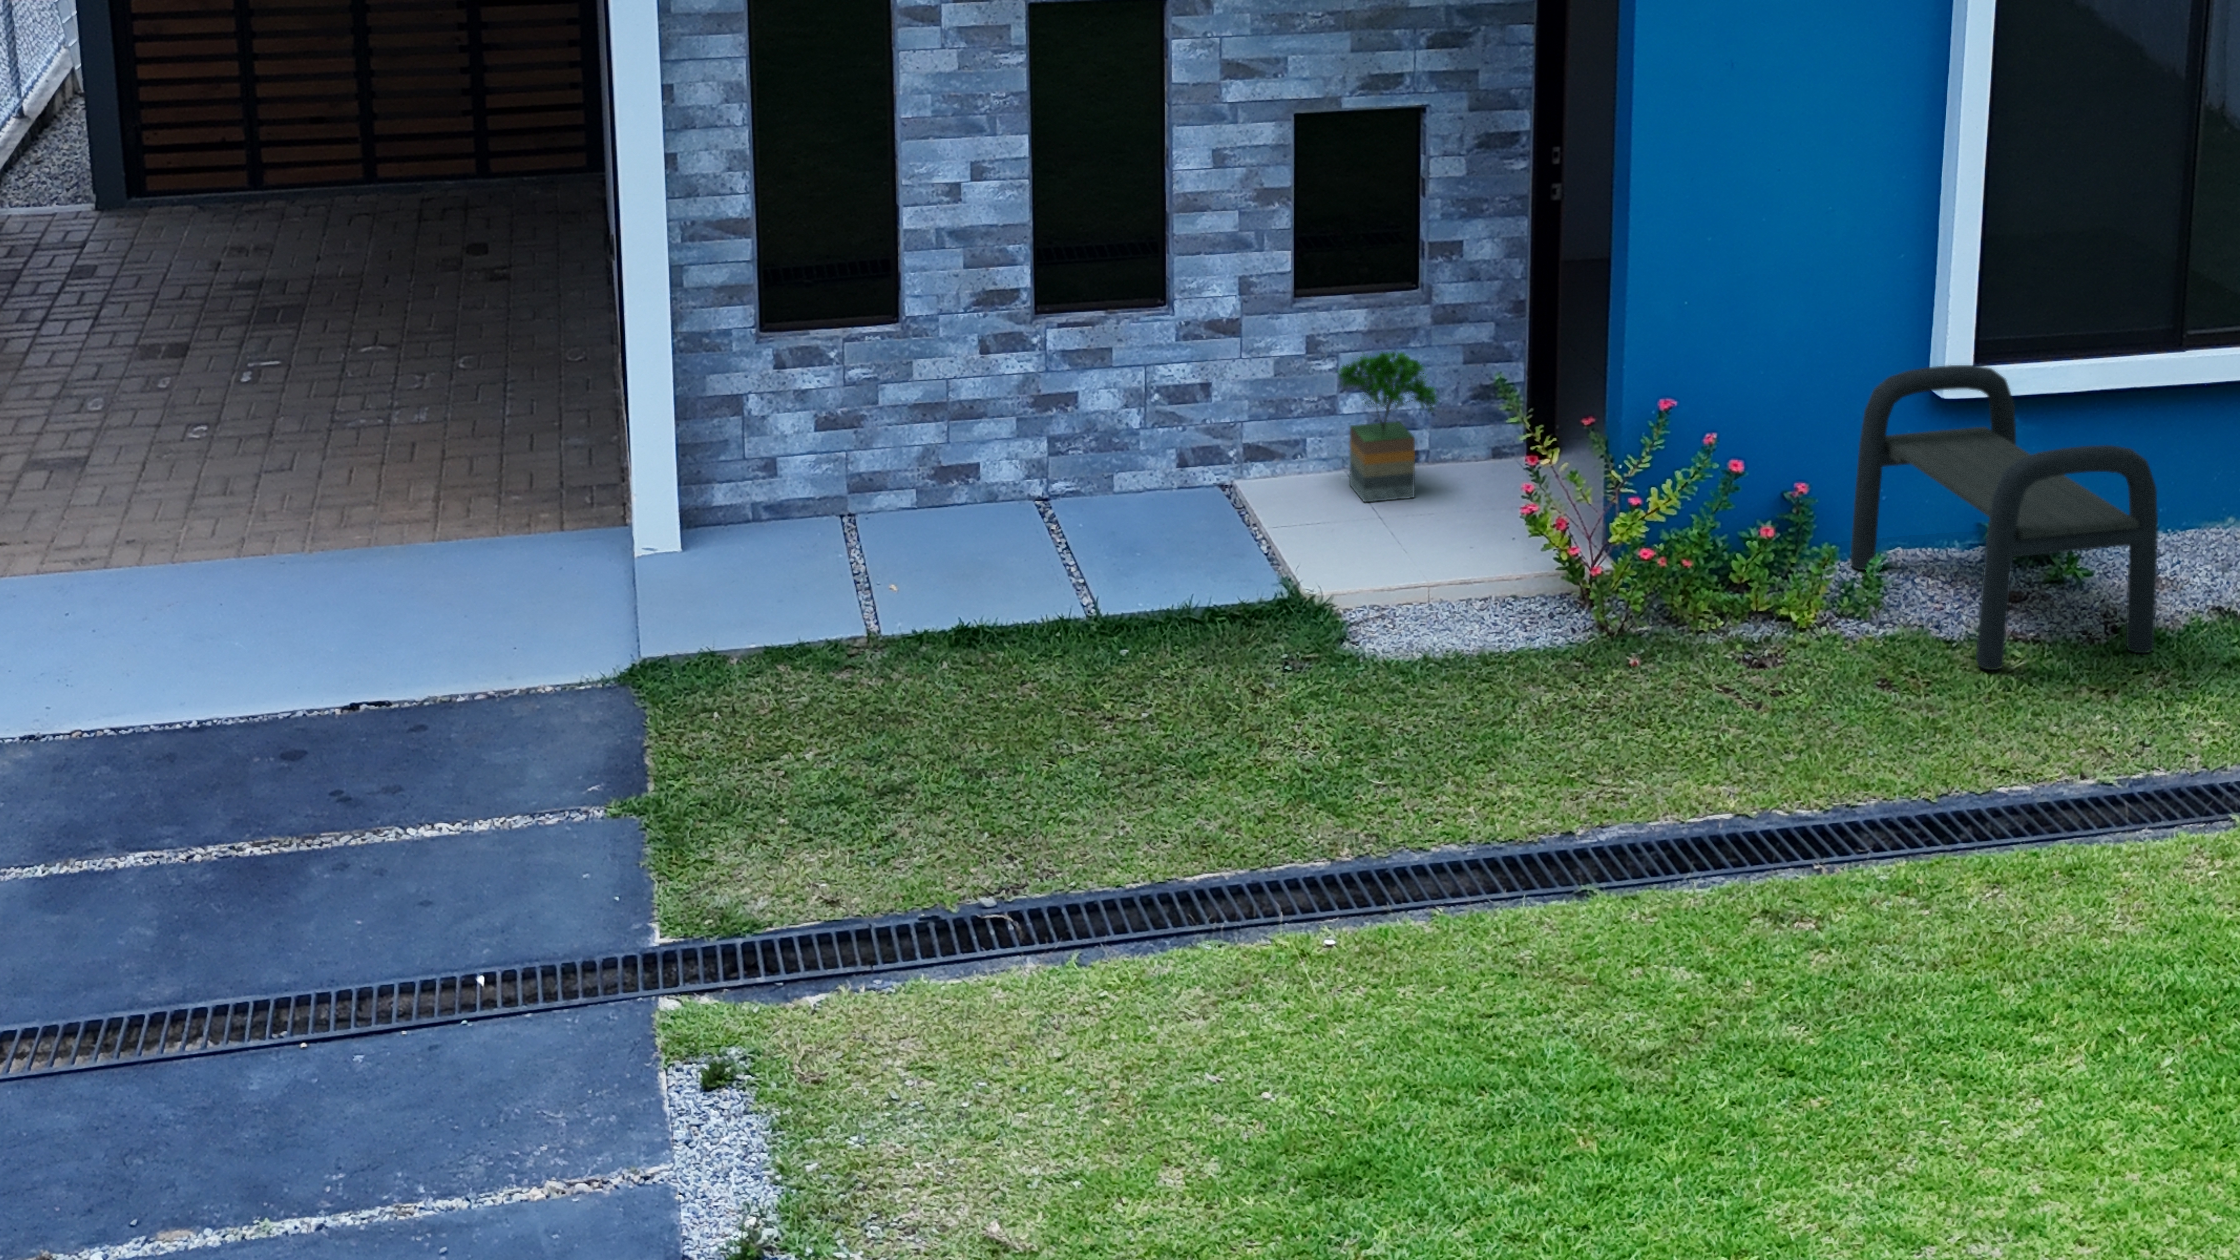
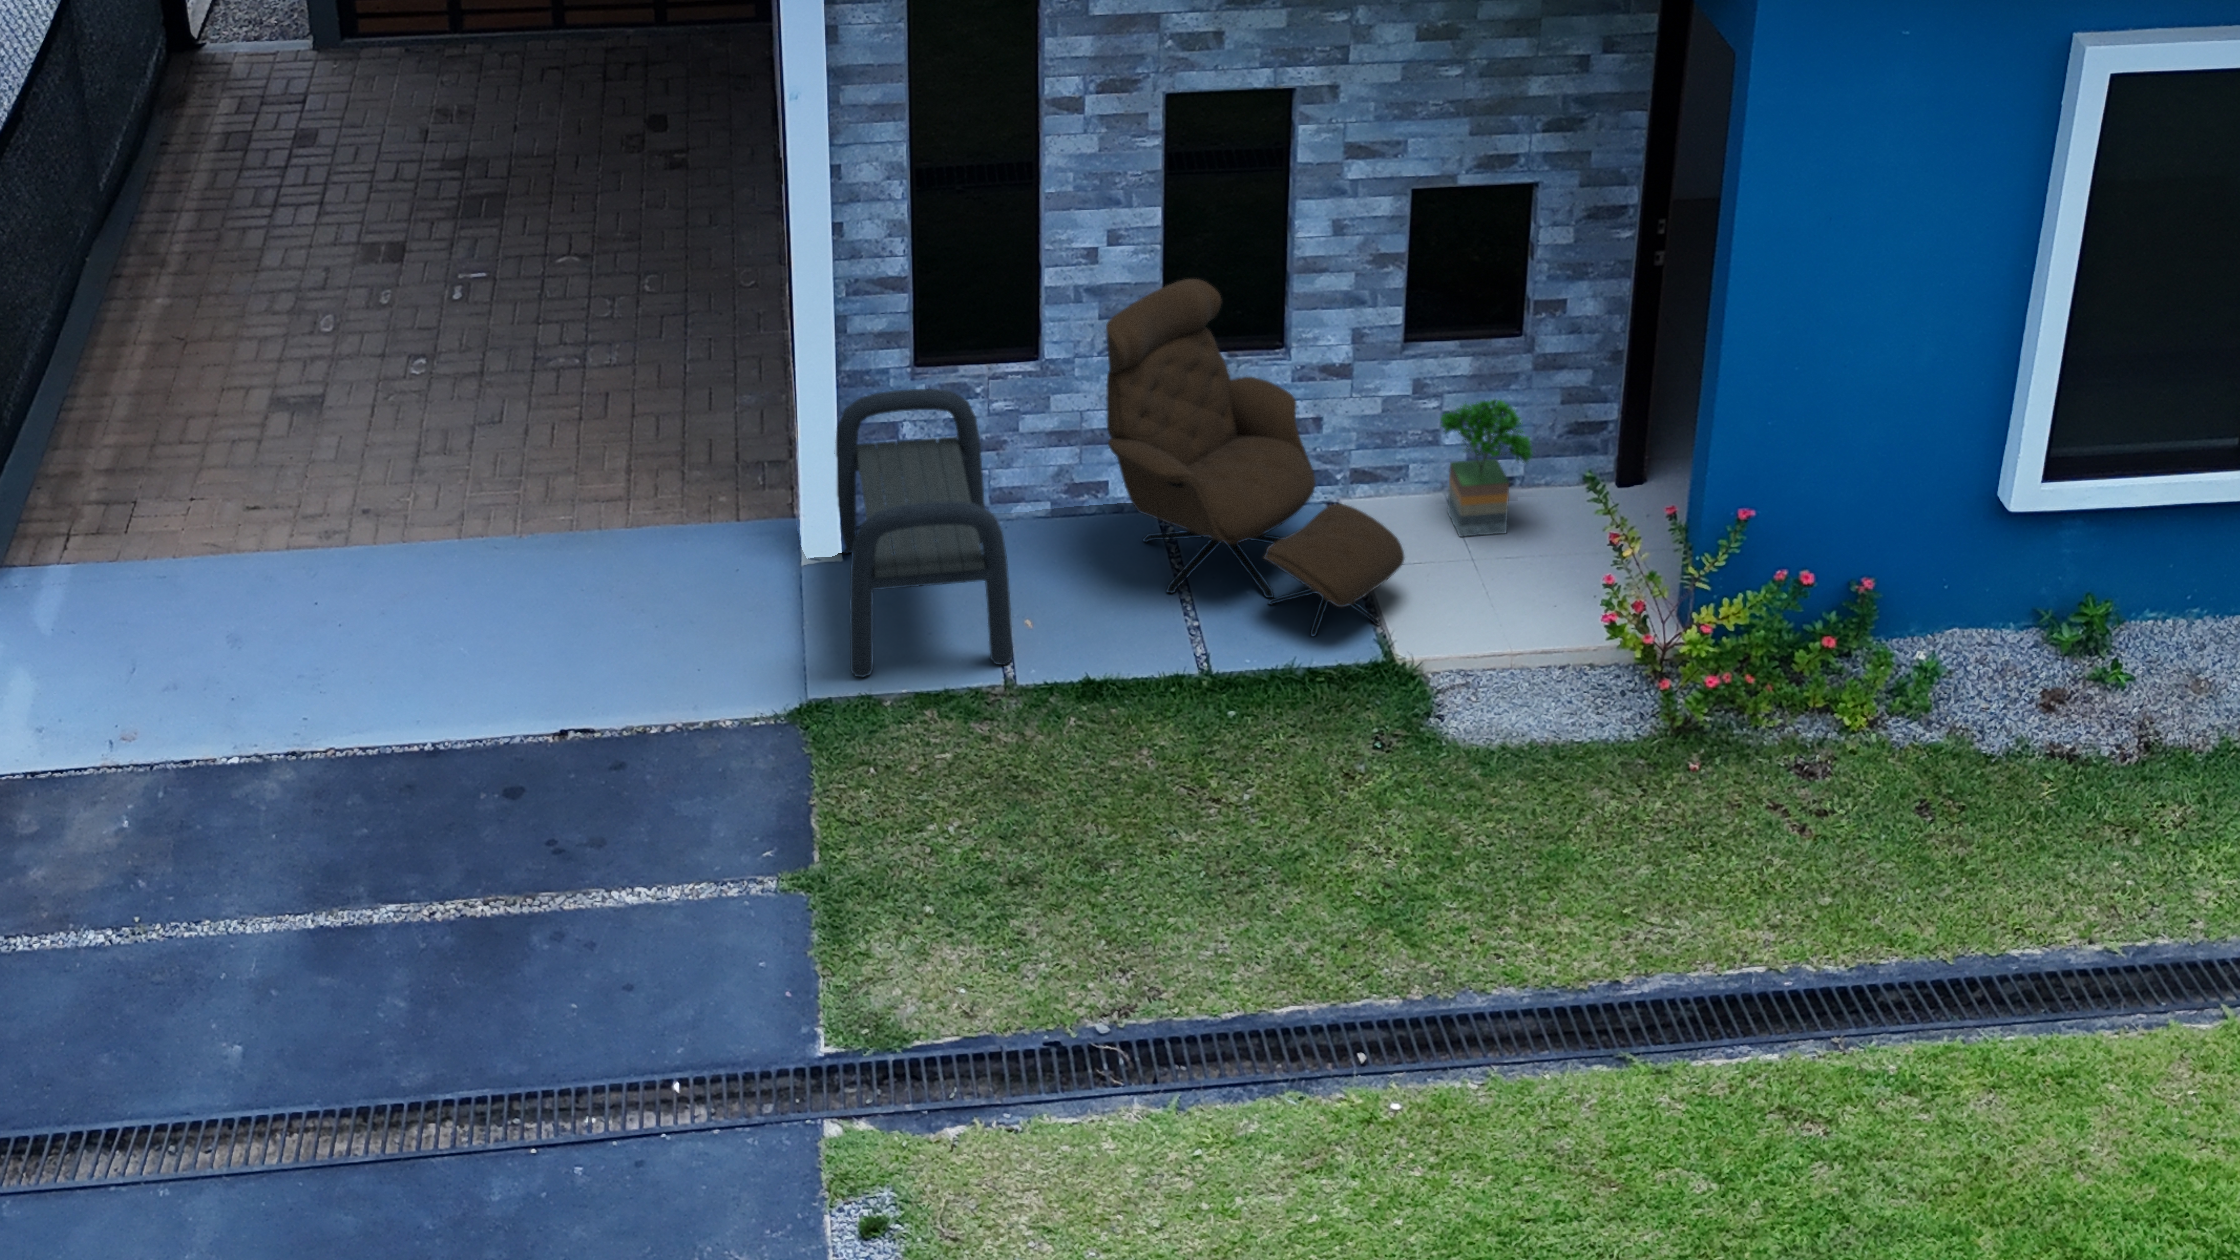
lounge chair: none [971,226,1307,583] -> present [1106,279,1404,636]
bench: present [1850,365,2158,670] -> present [835,389,1013,677]

